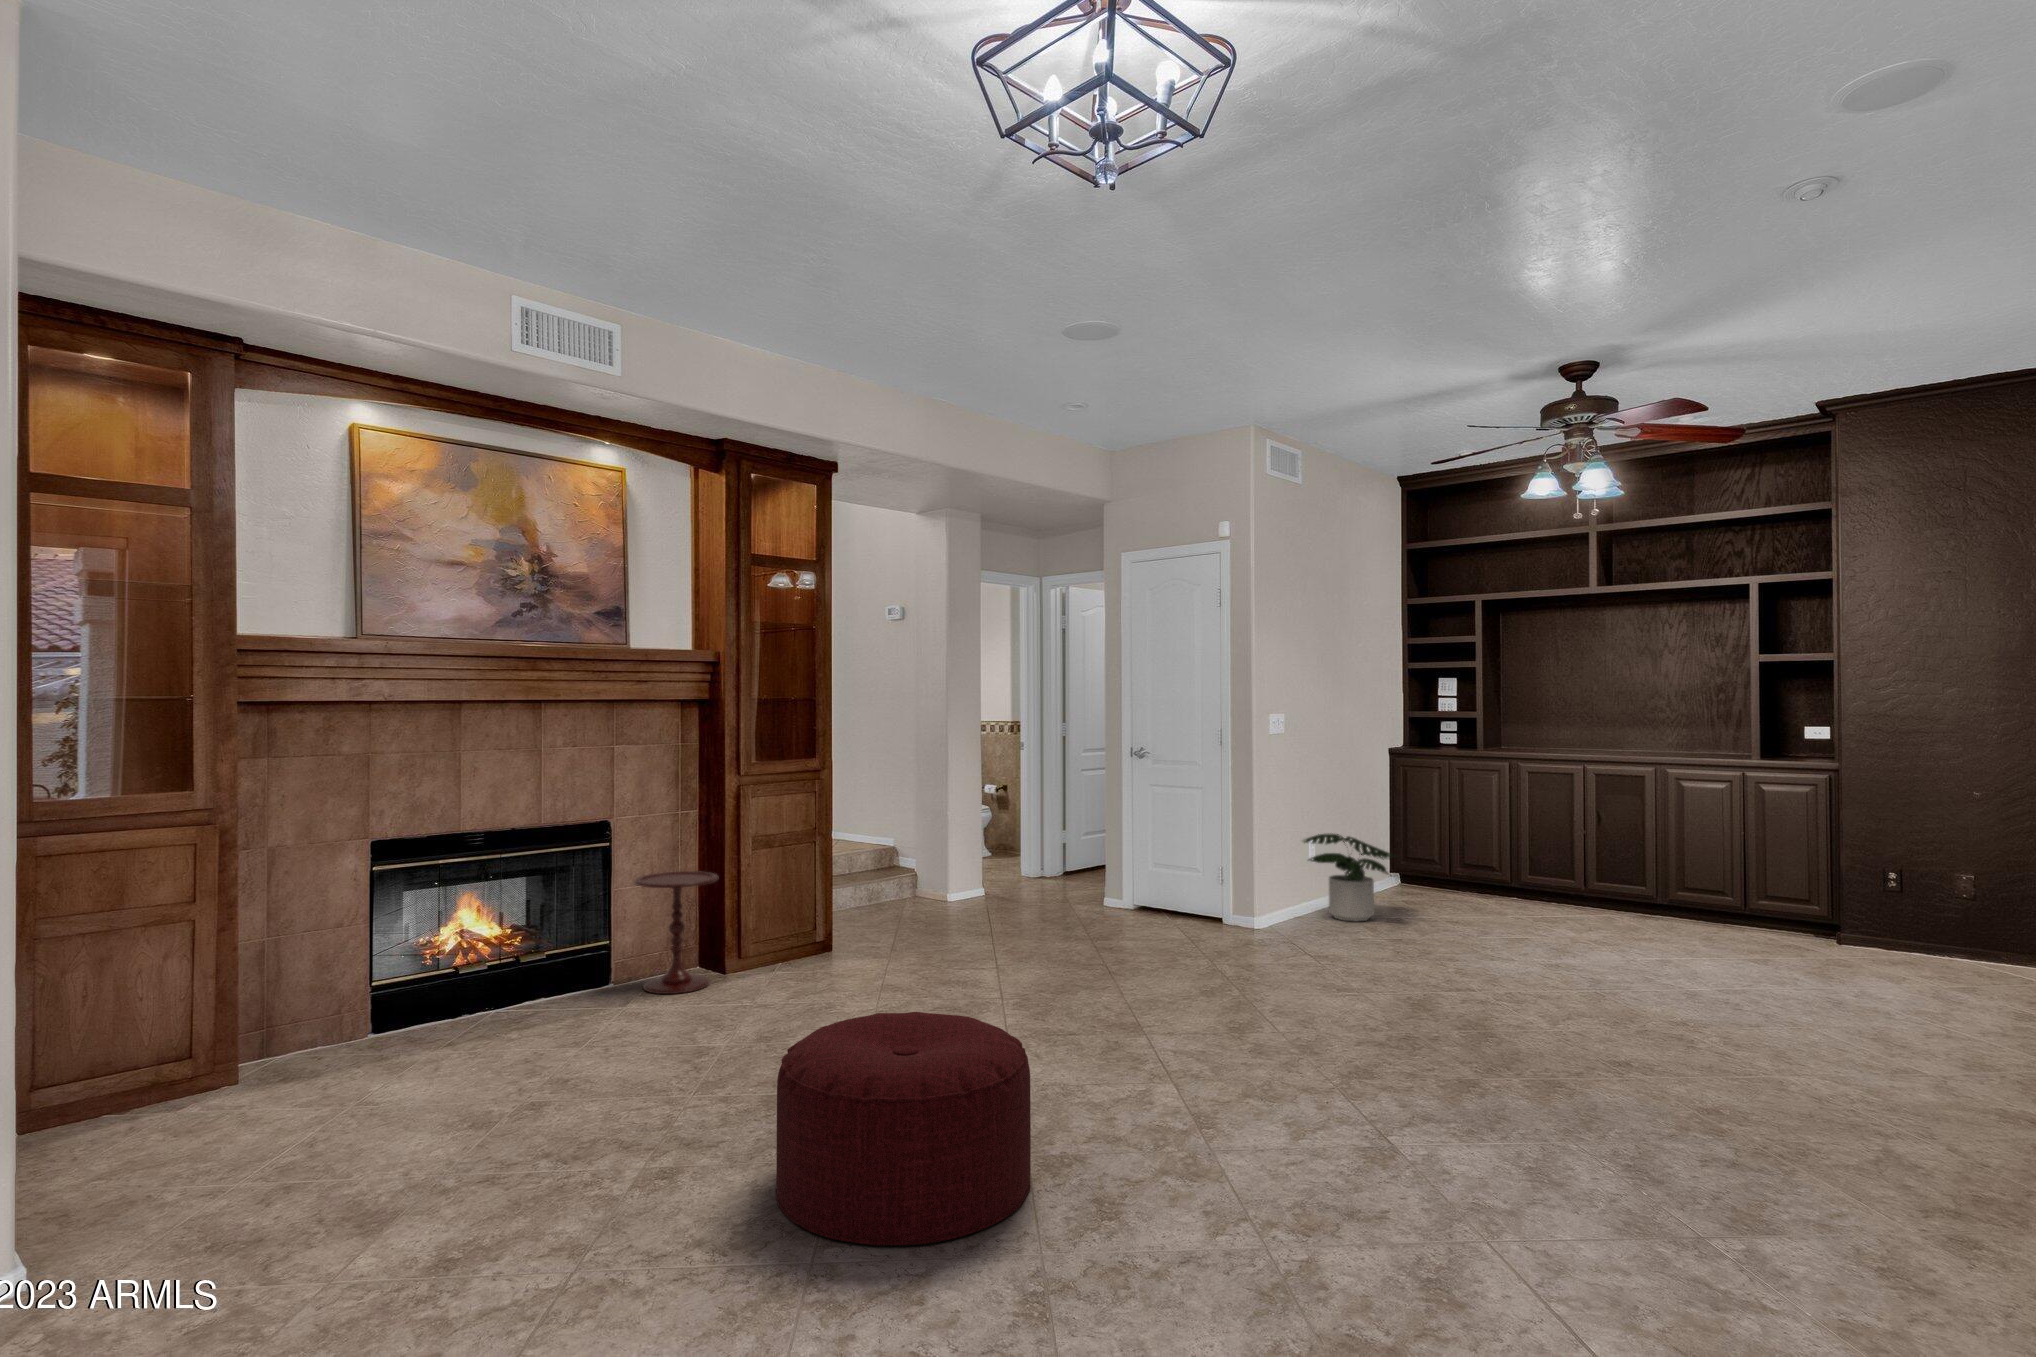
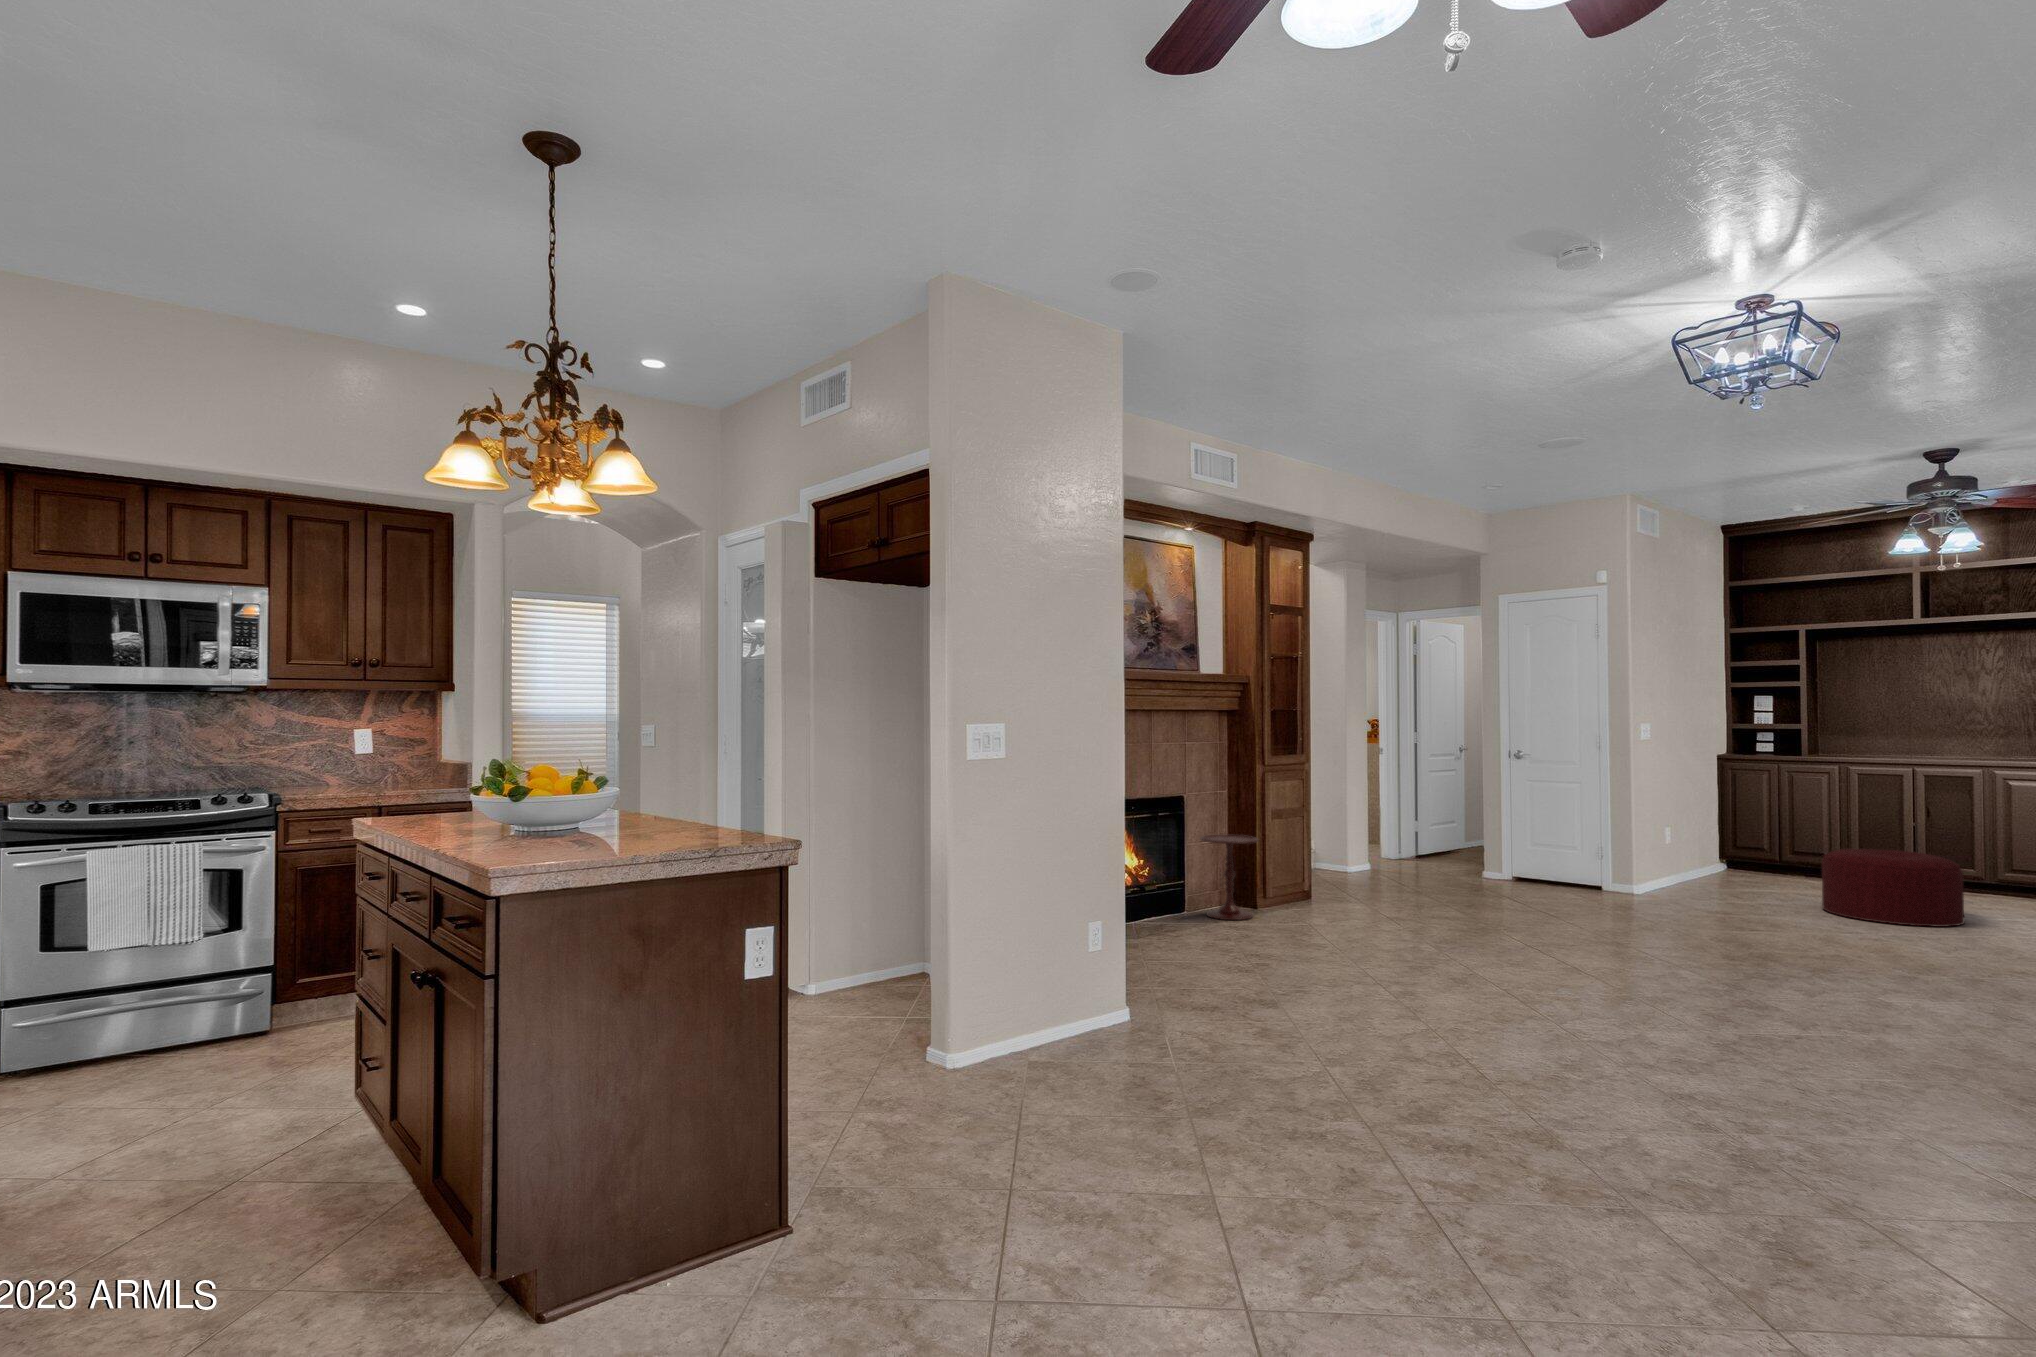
potted plant: present [1303,834,1394,922] -> none [1665,821,1754,892]
ottoman: present [776,1012,1031,1245] -> present [1822,849,1964,927]

